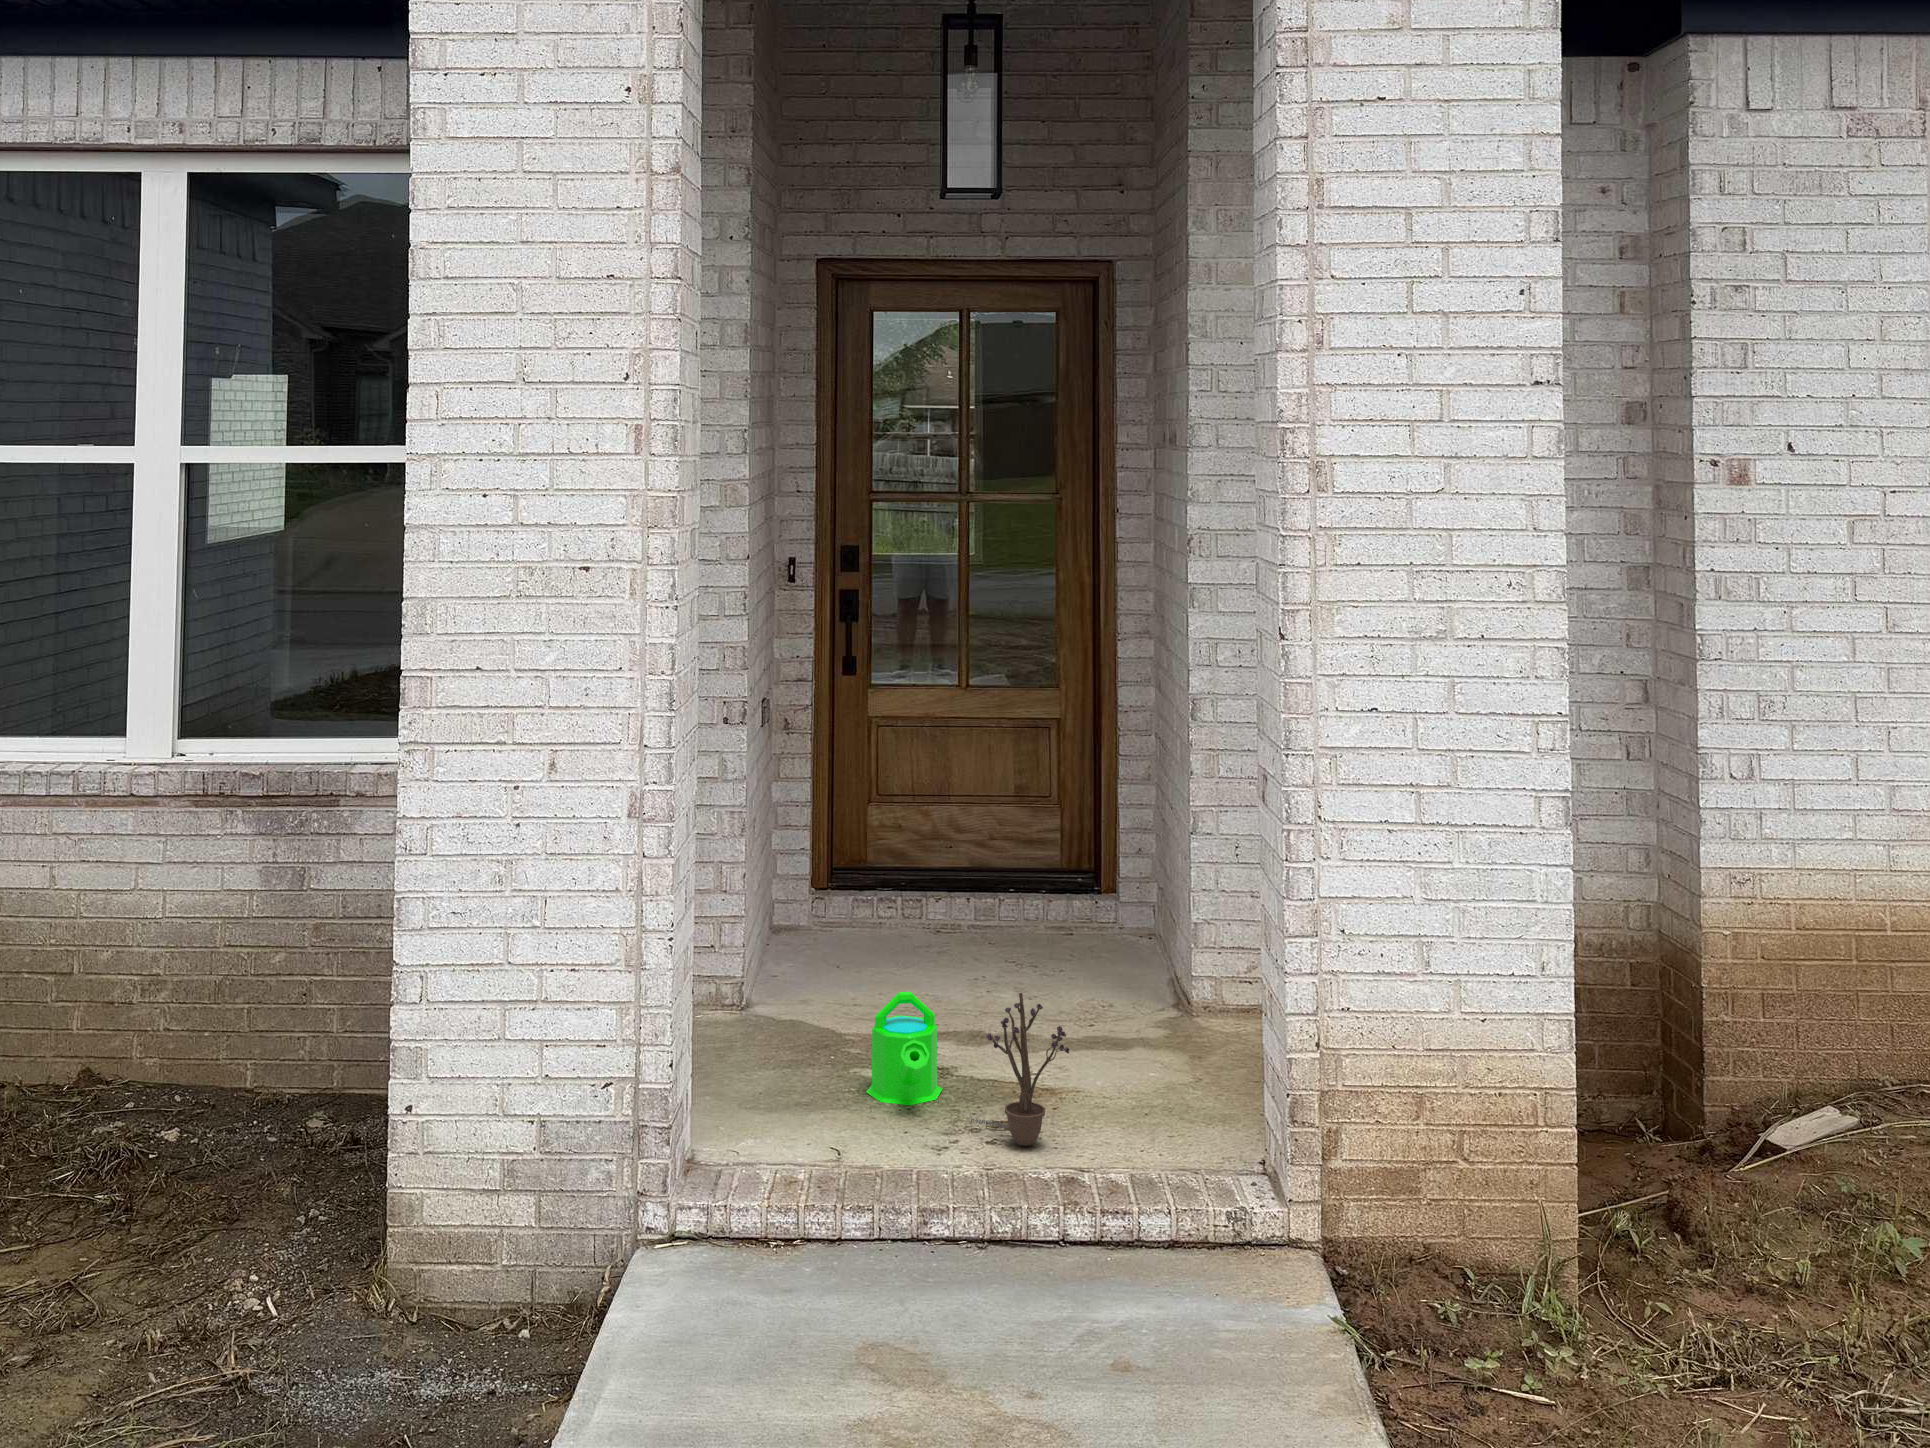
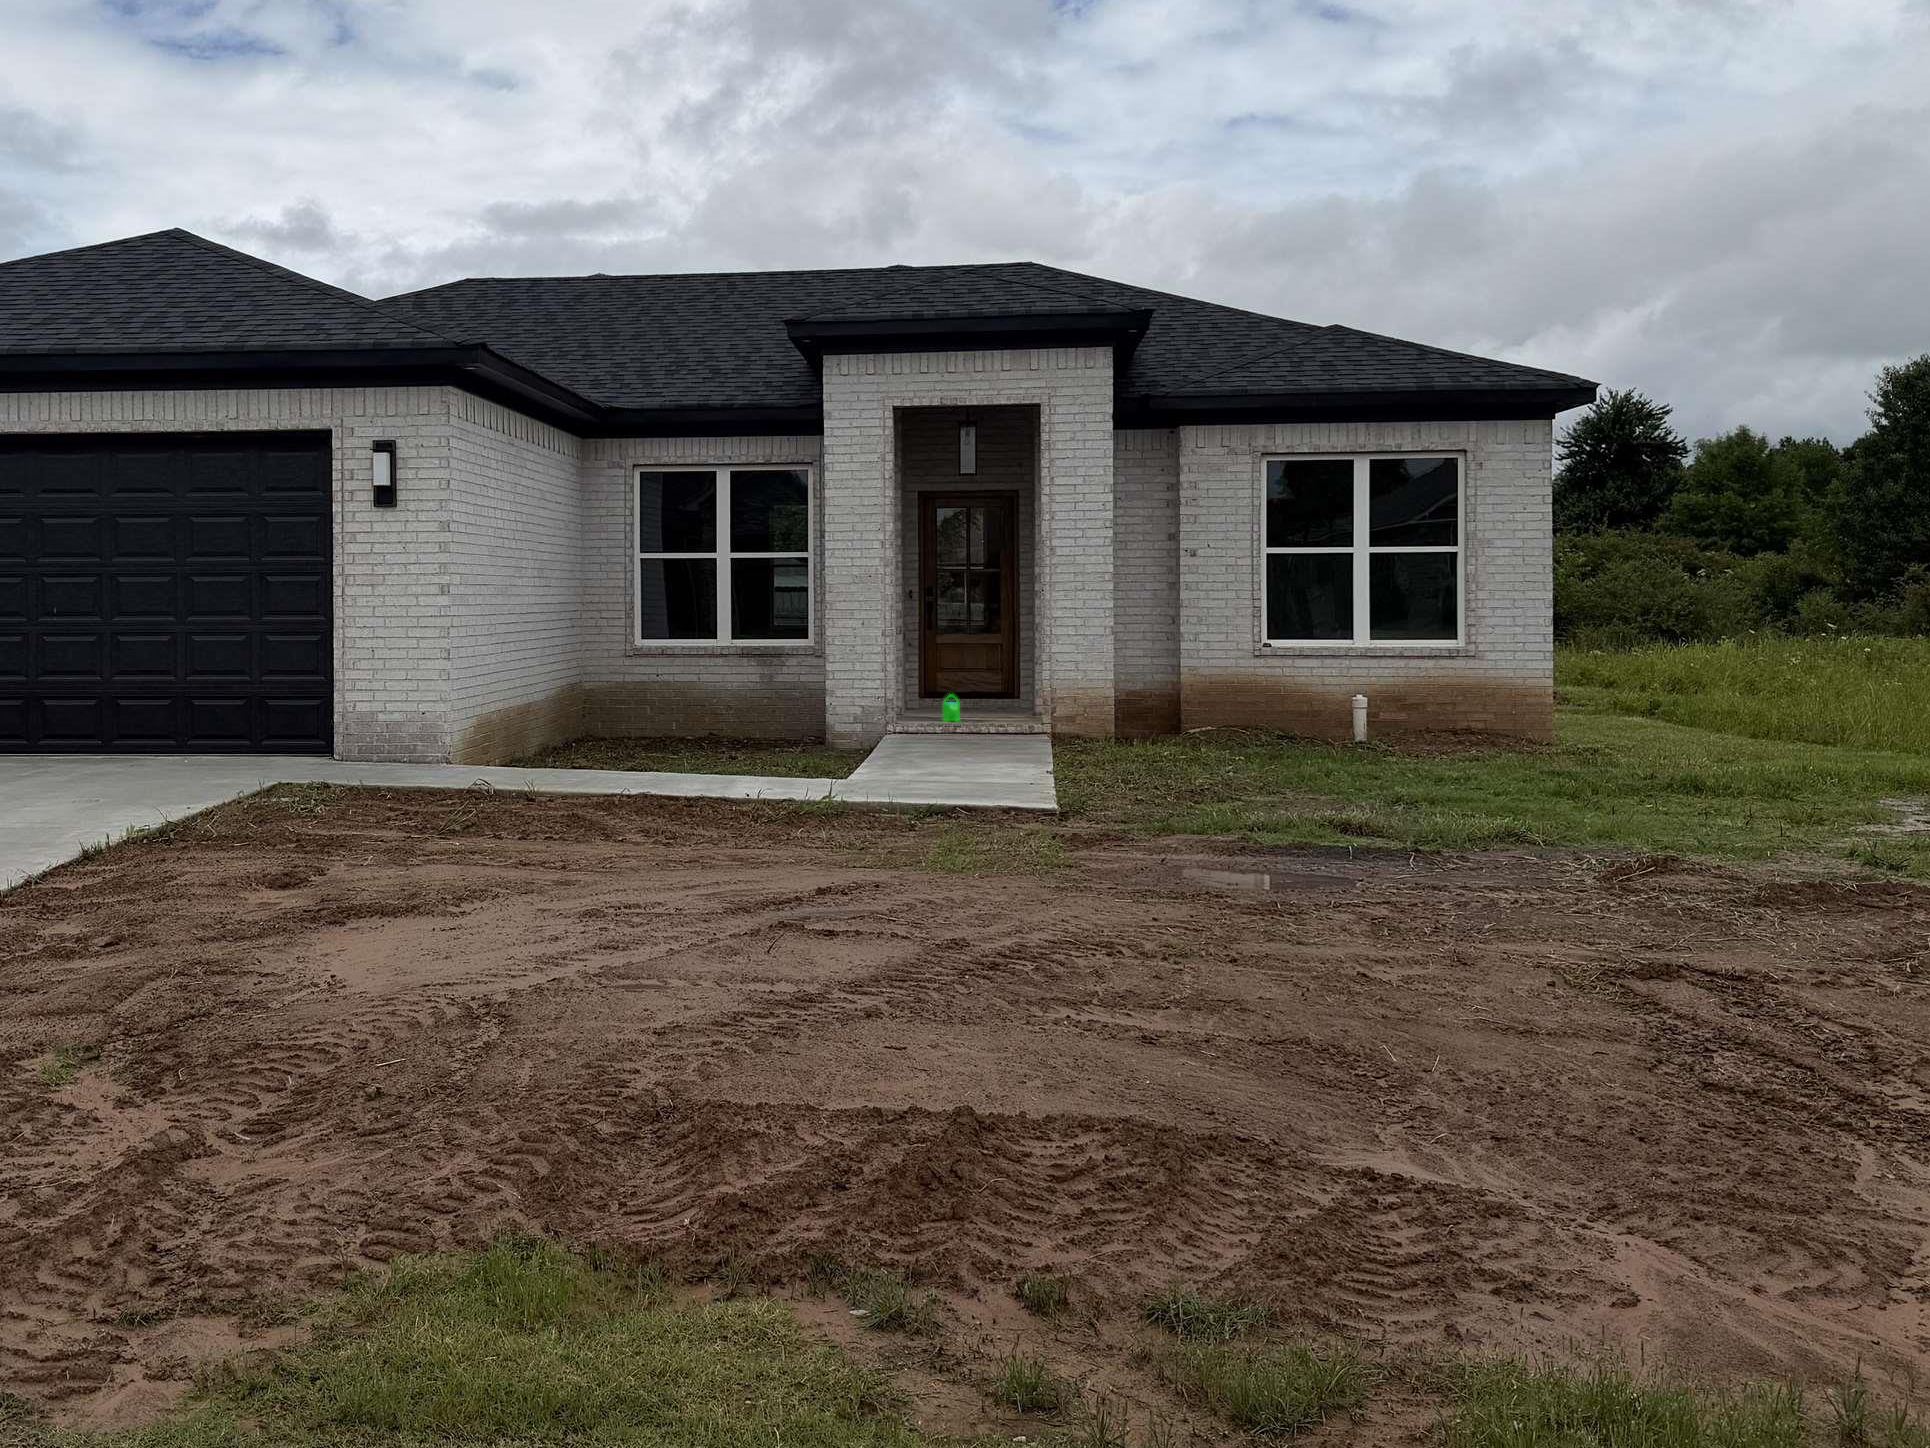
decorative plant: present [971,993,1069,1146] -> none [969,686,993,724]

